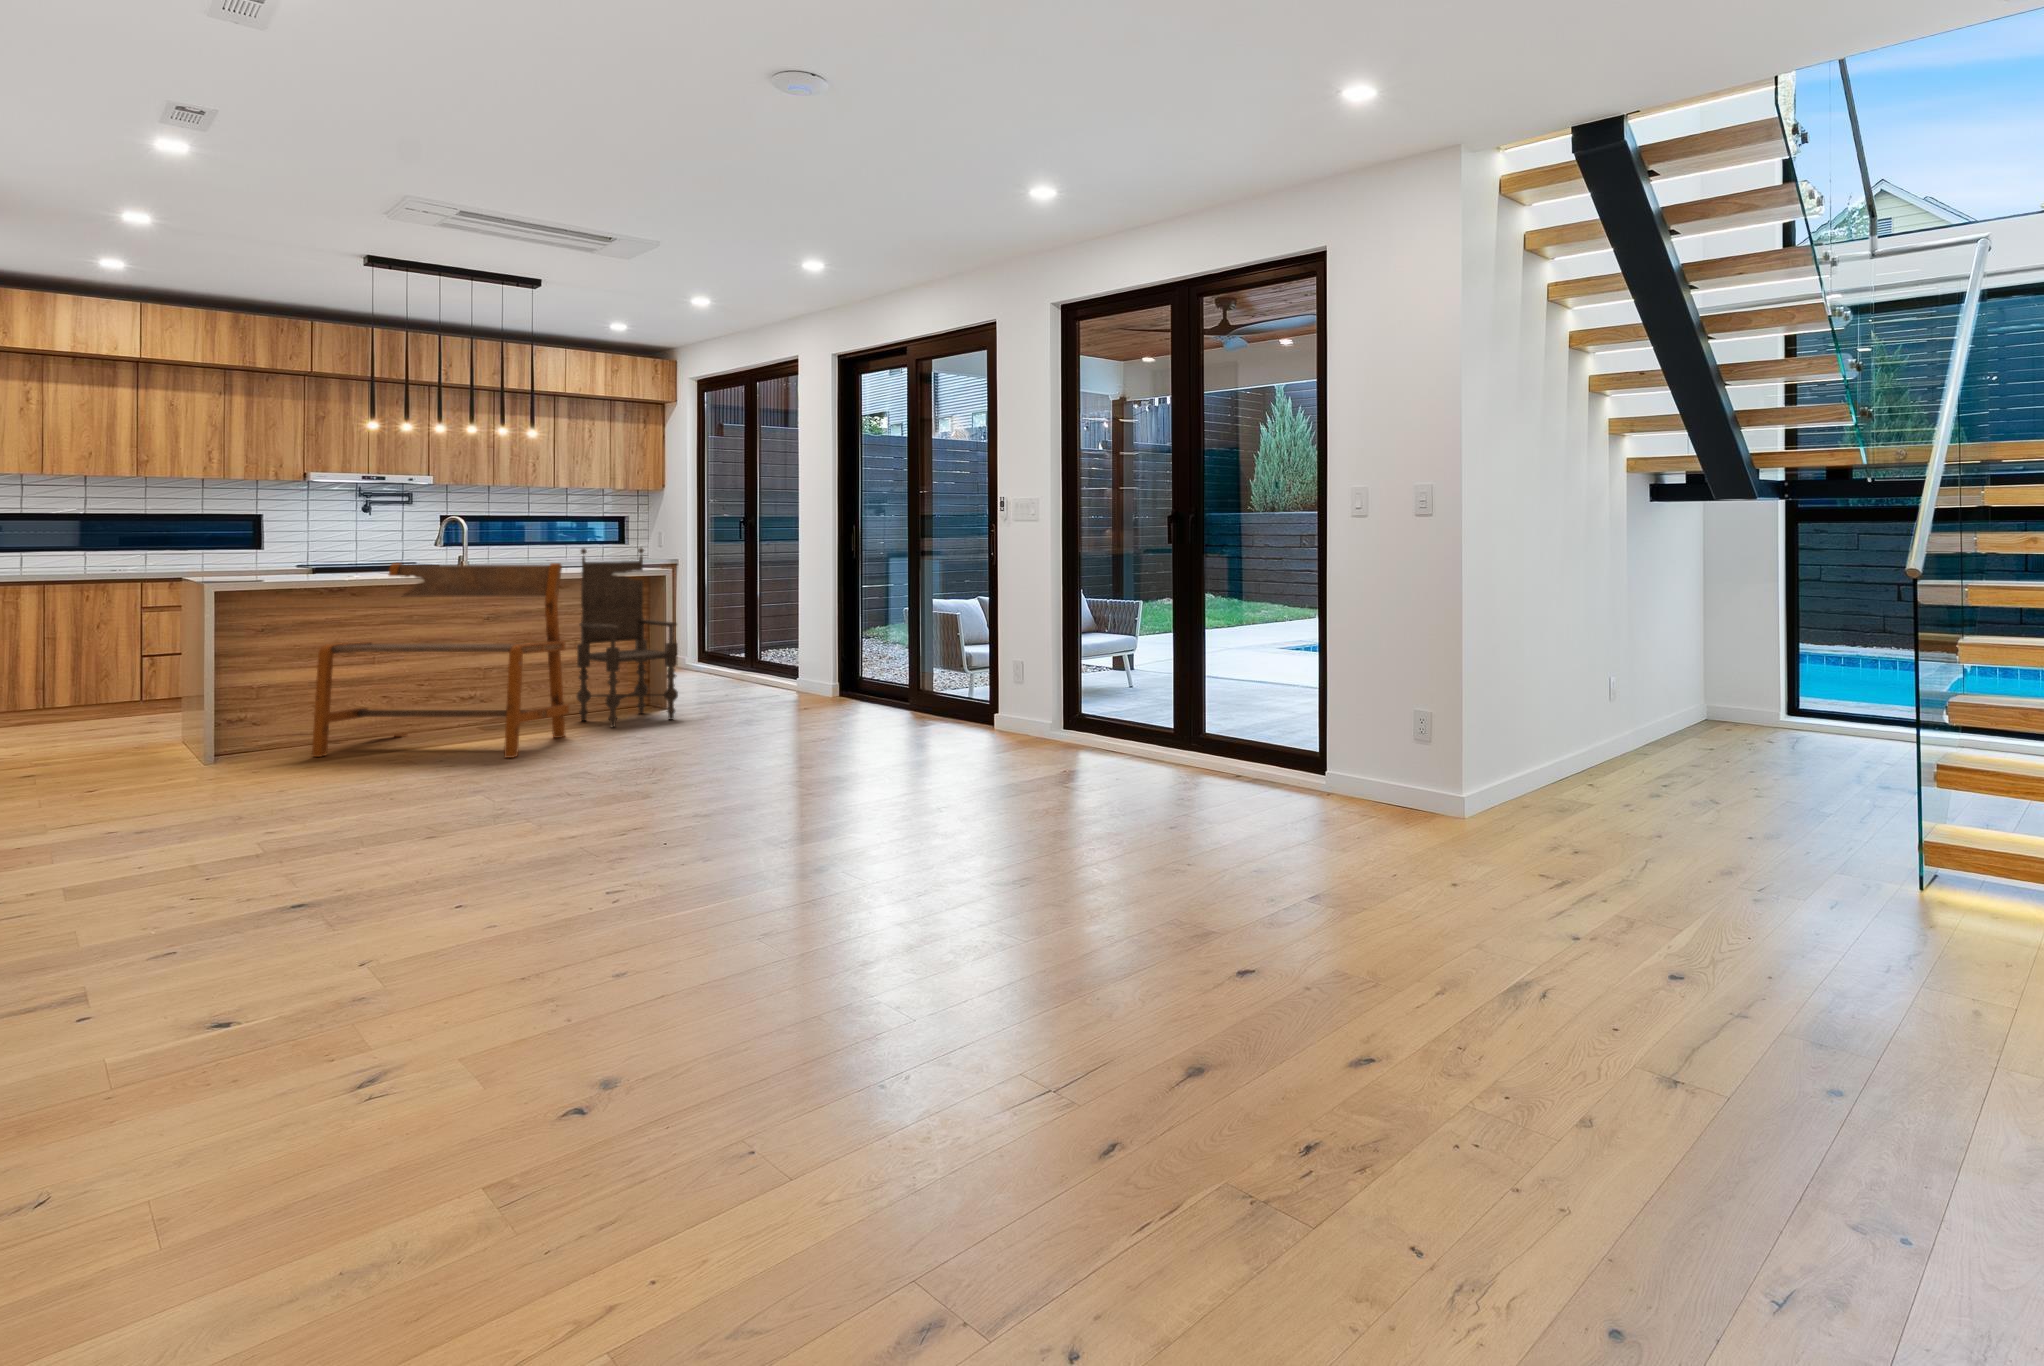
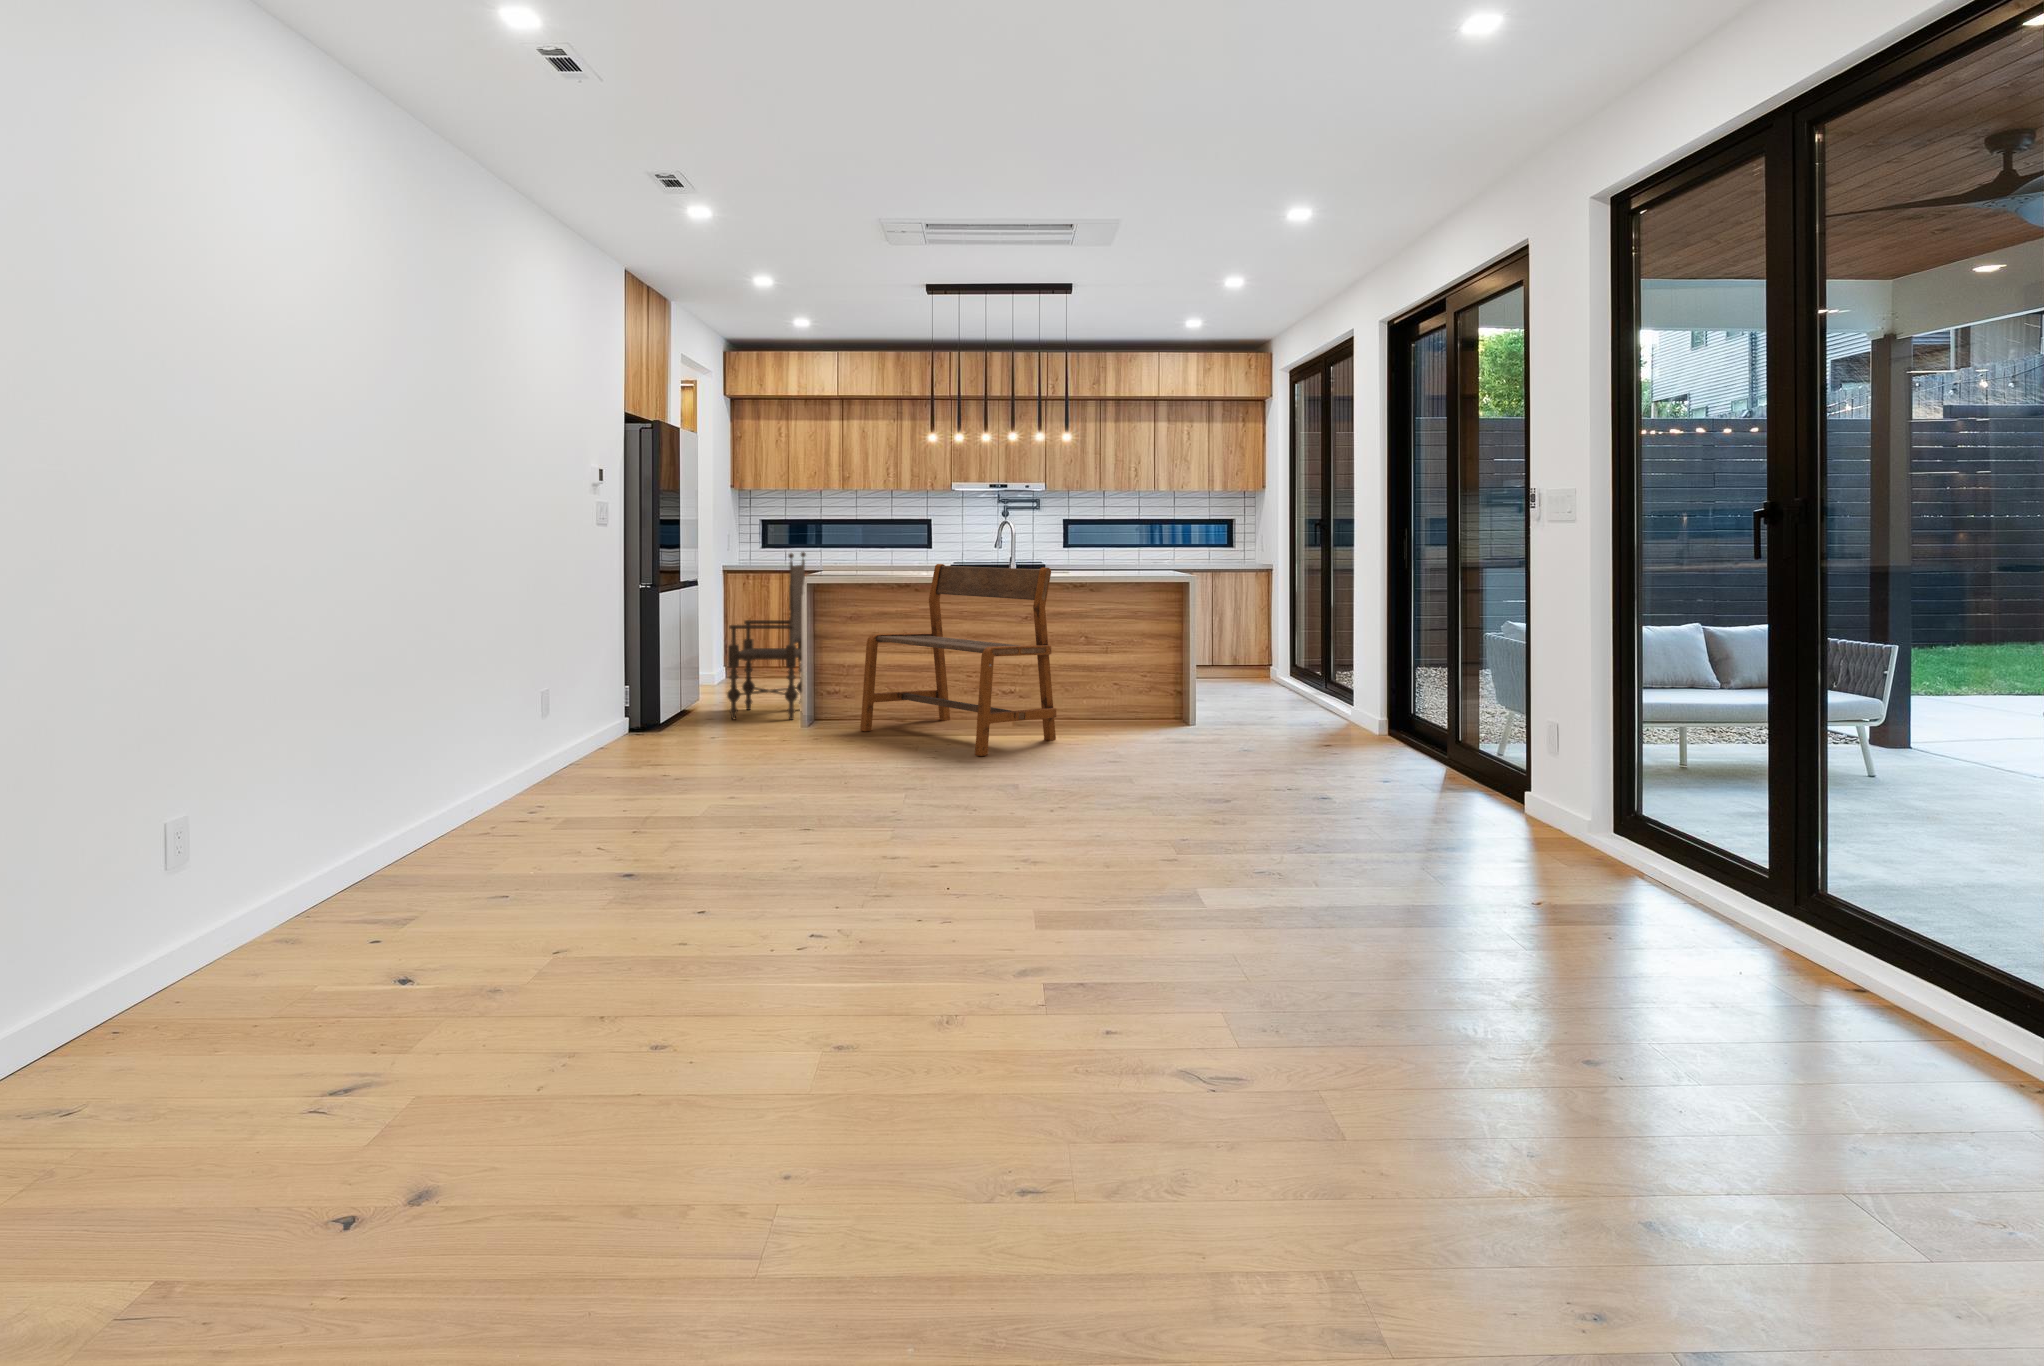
armchair: present [577,548,678,727] -> present [727,552,806,720]

